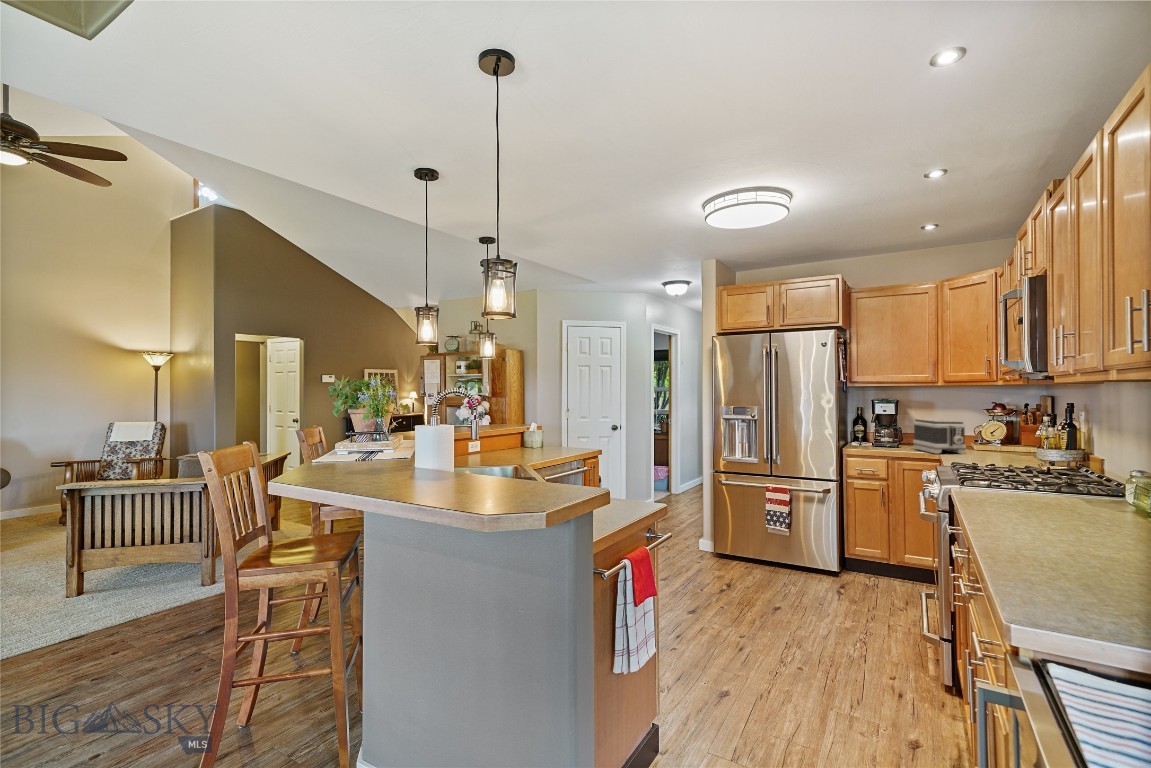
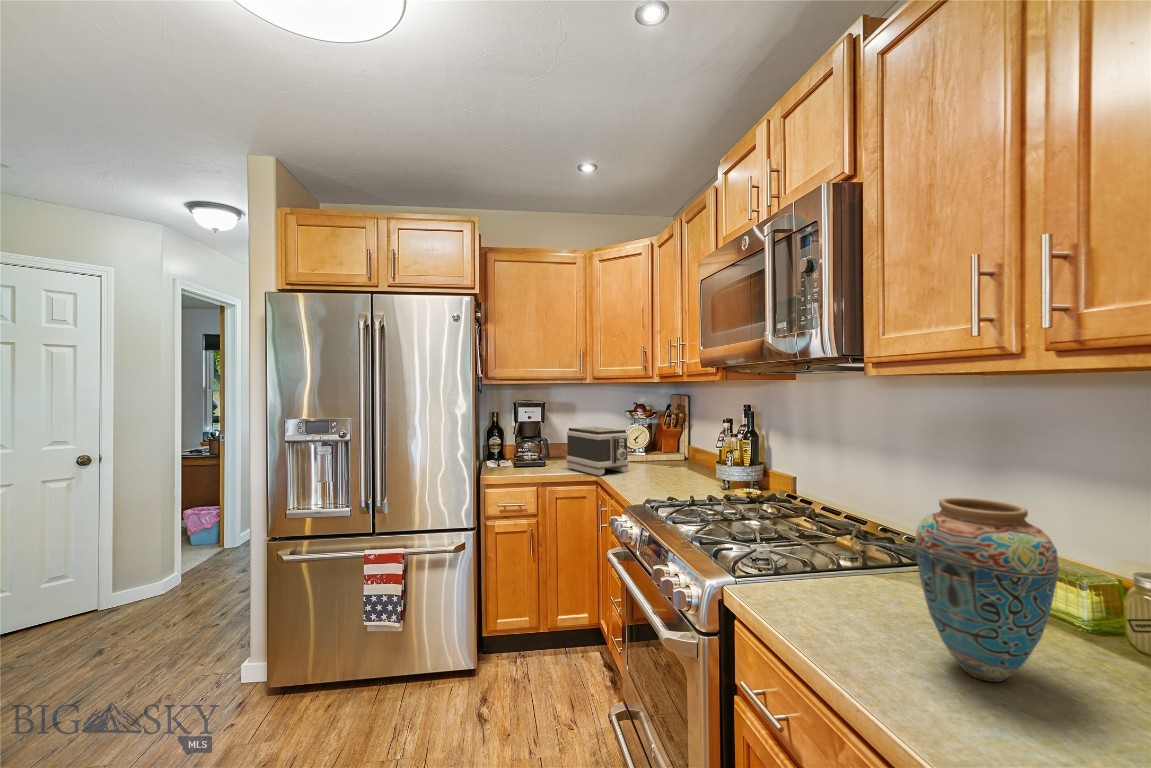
vase: none [1013,440,1077,515] -> present [915,498,1059,682]

